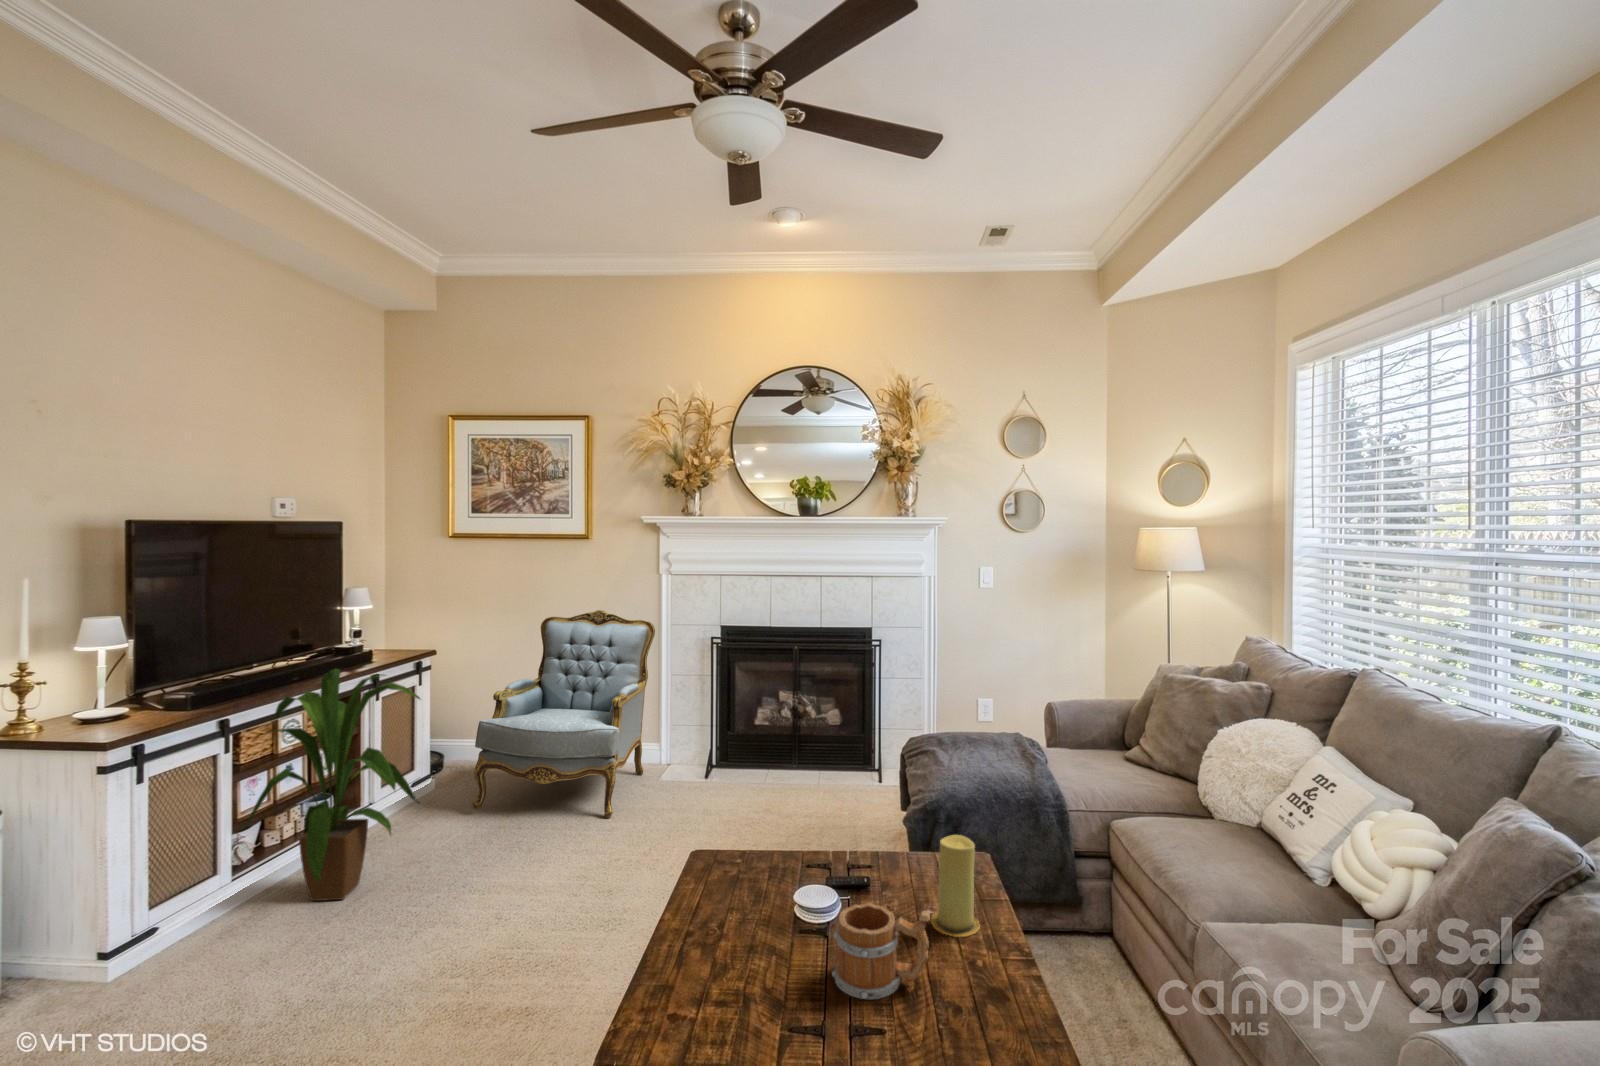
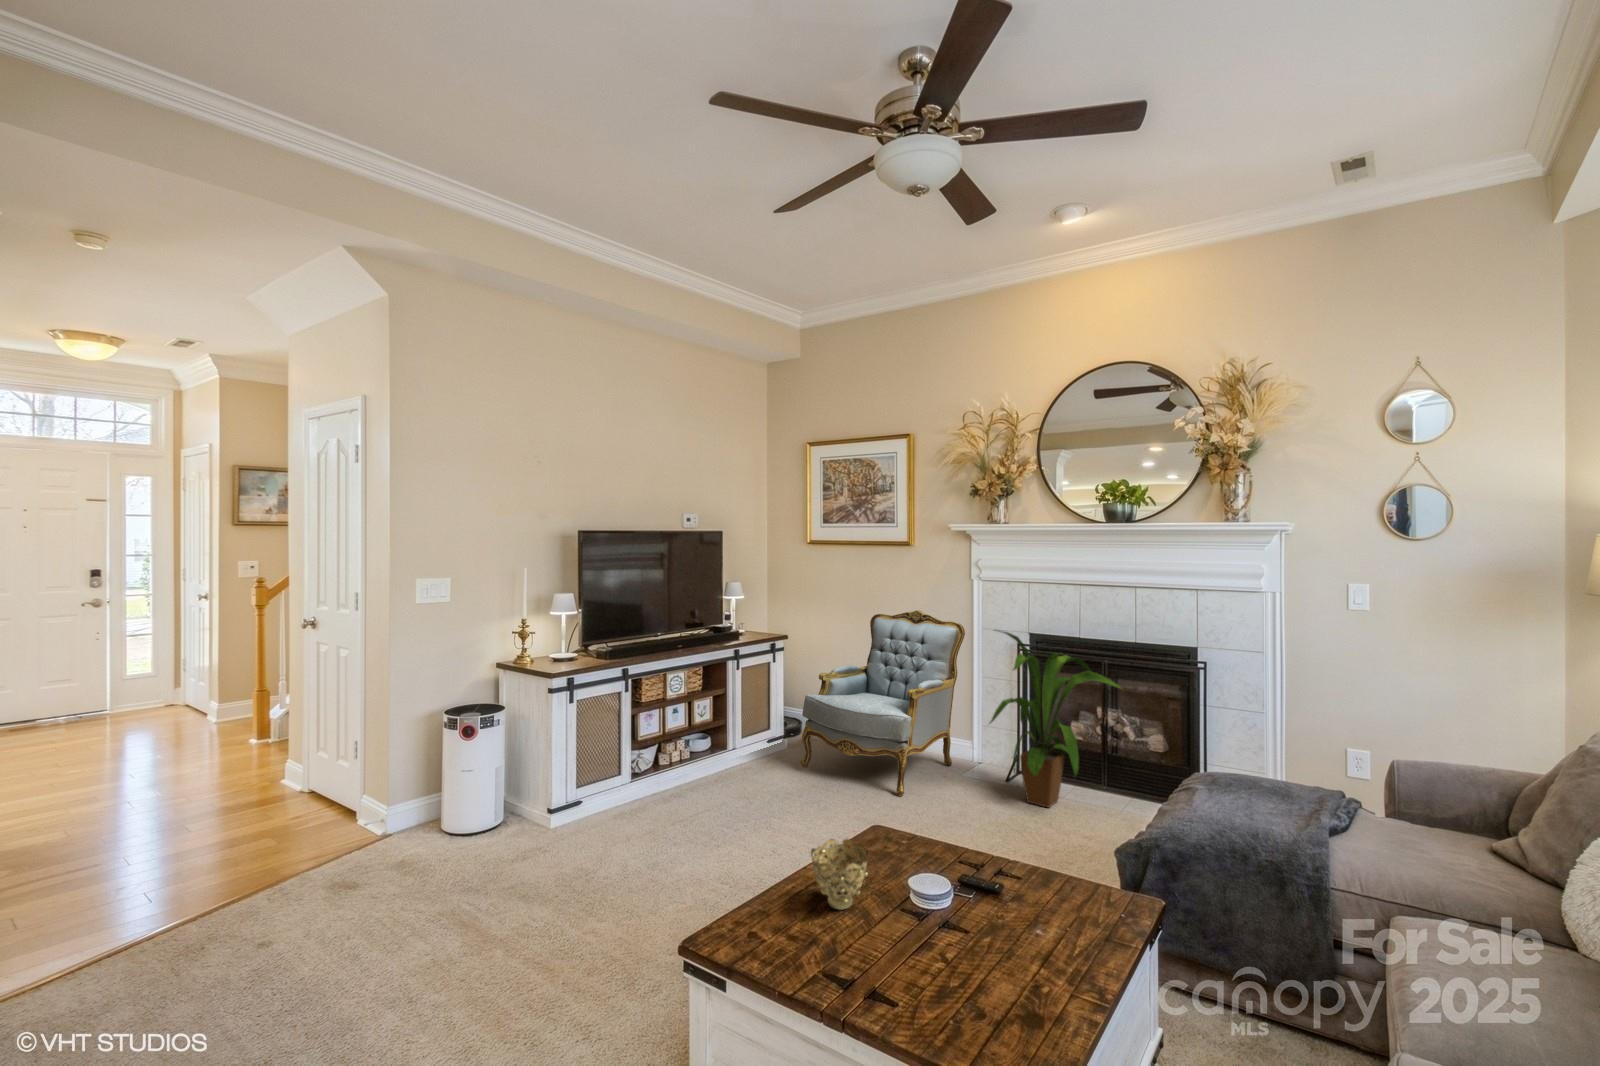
house plant: present [244,669,420,901] -> present [989,631,1123,808]
candle: present [931,835,980,937] -> none [1030,859,1083,966]
decorative bowl: none [705,871,772,954] -> present [811,839,868,910]
mug: present [832,903,930,999] -> none [891,893,976,982]

